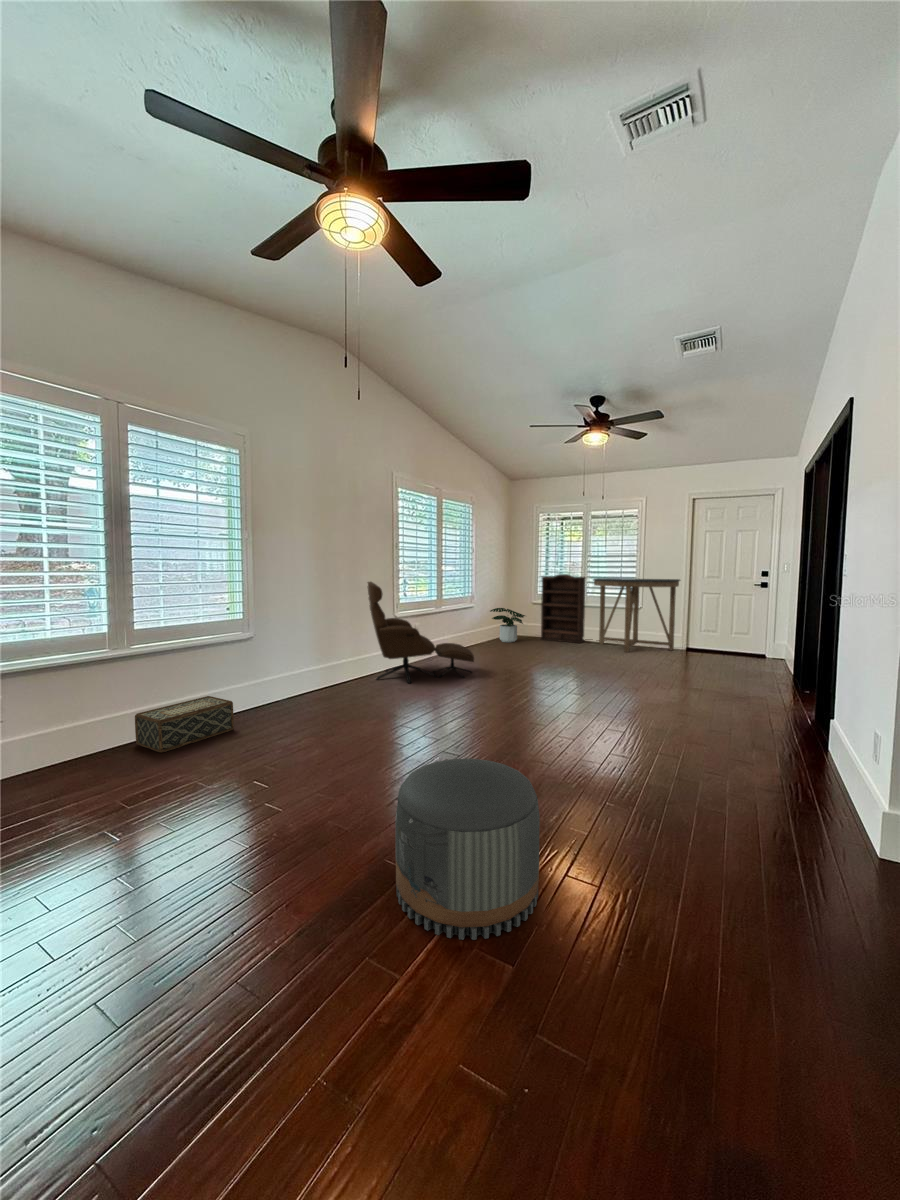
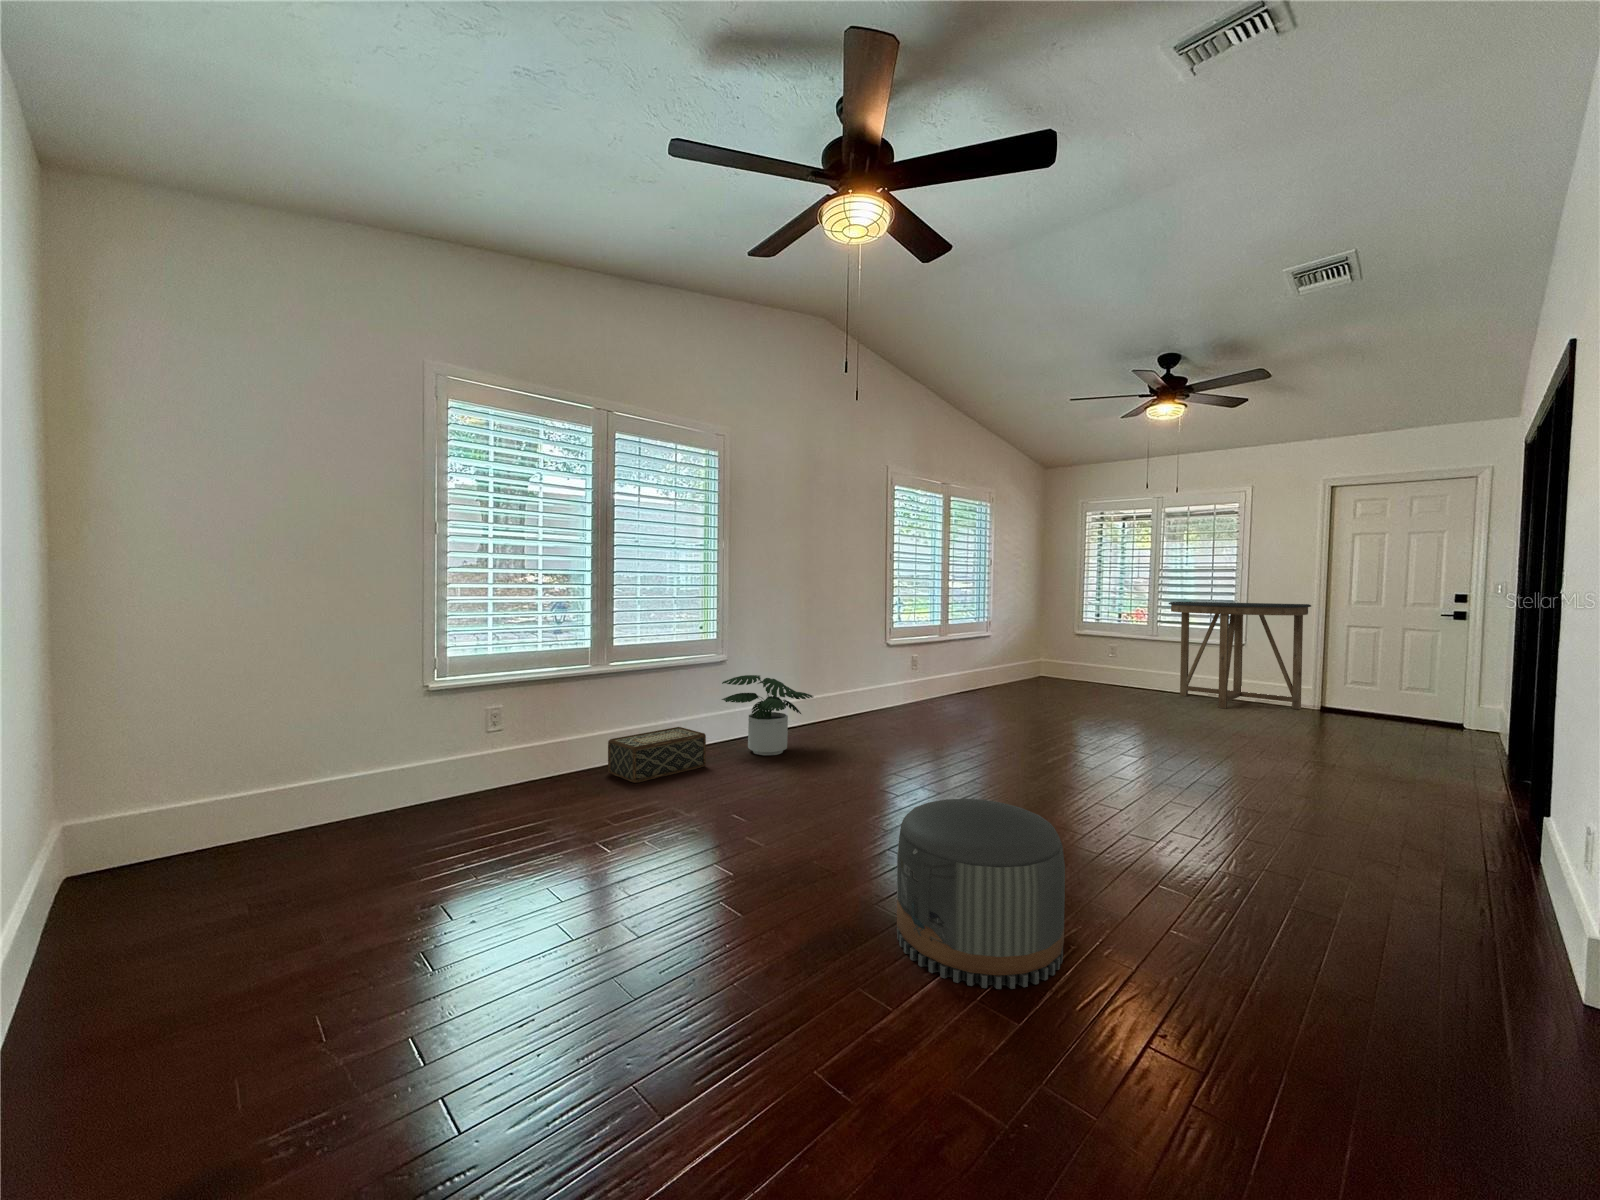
bookshelf: present [541,574,586,643] -> none [1090,595,1160,693]
lounge chair: present [367,582,474,683] -> none [855,601,993,731]
potted plant: present [490,608,525,642] -> present [722,675,813,755]

